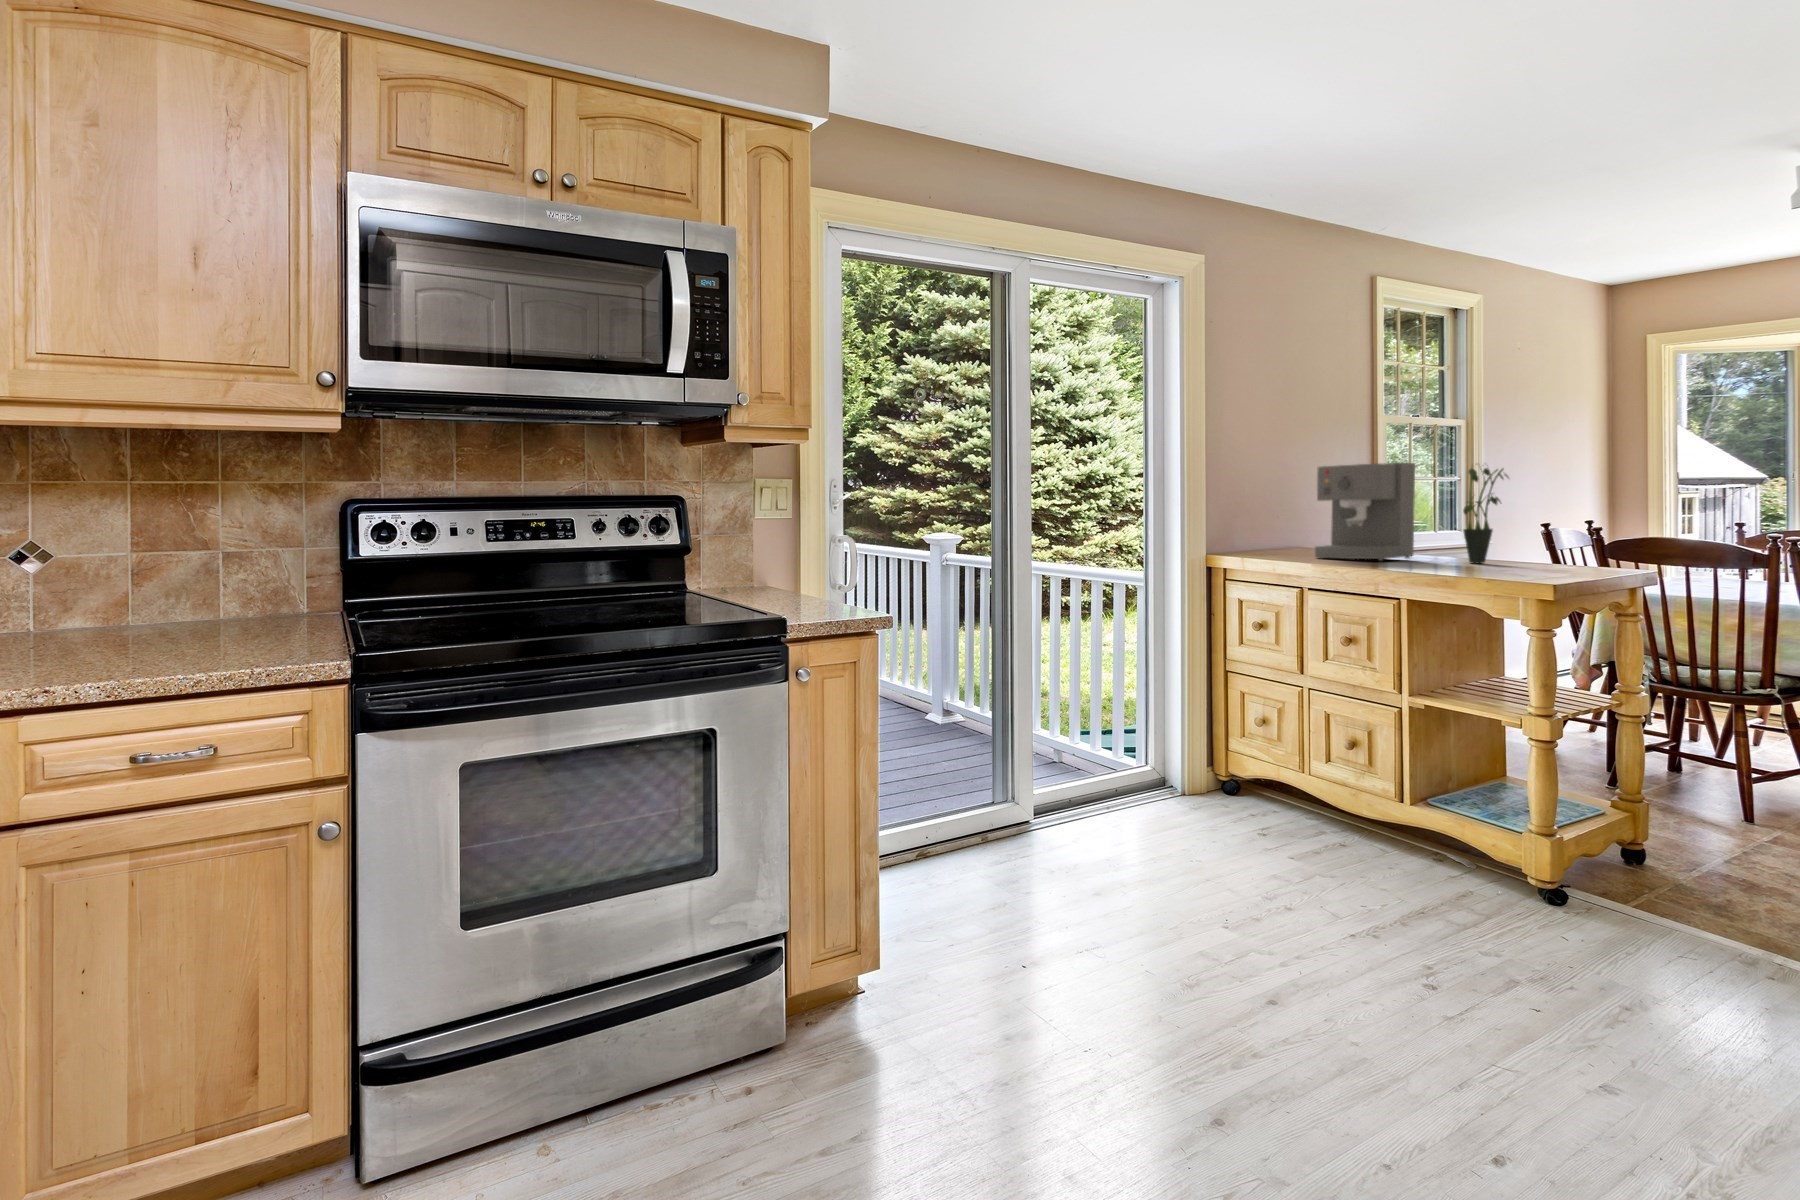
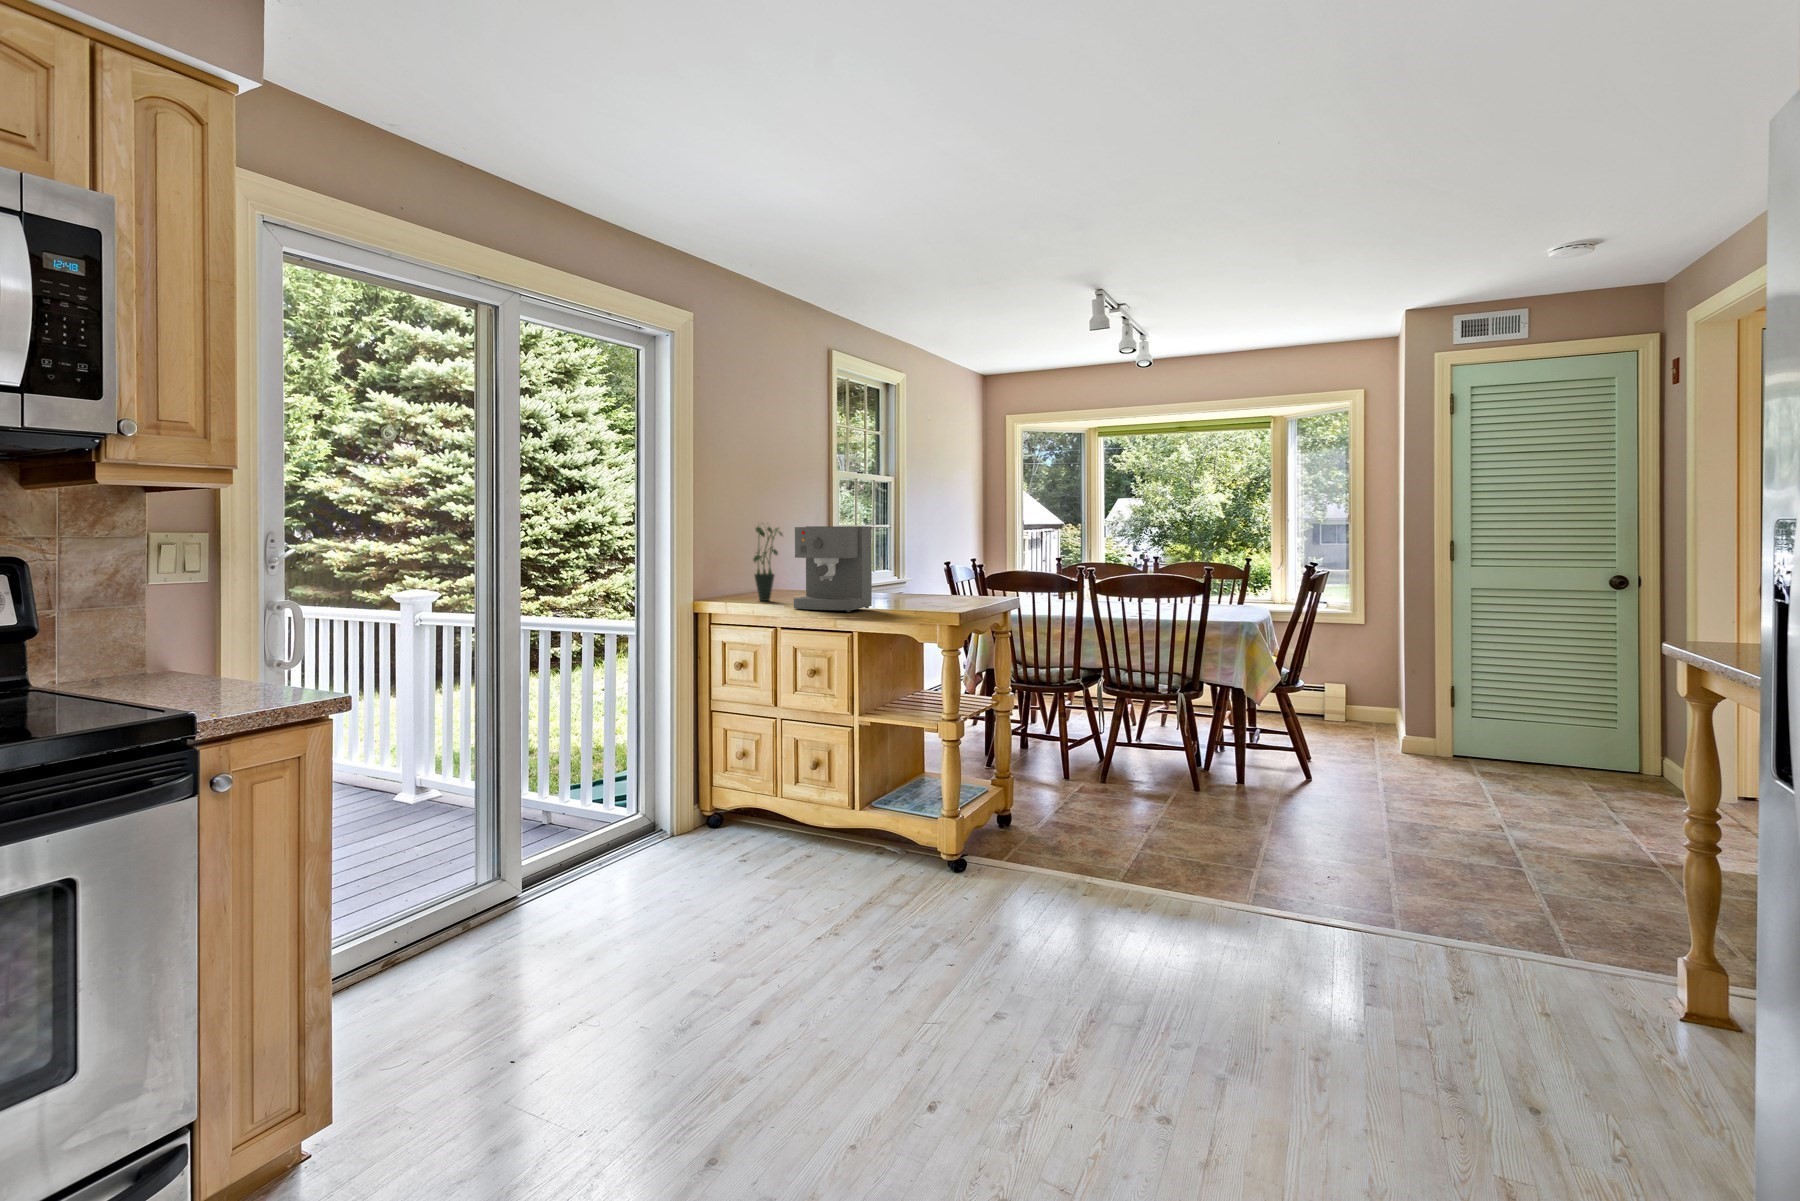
potted plant: present [1463,468,1509,564] -> present [753,525,782,601]

